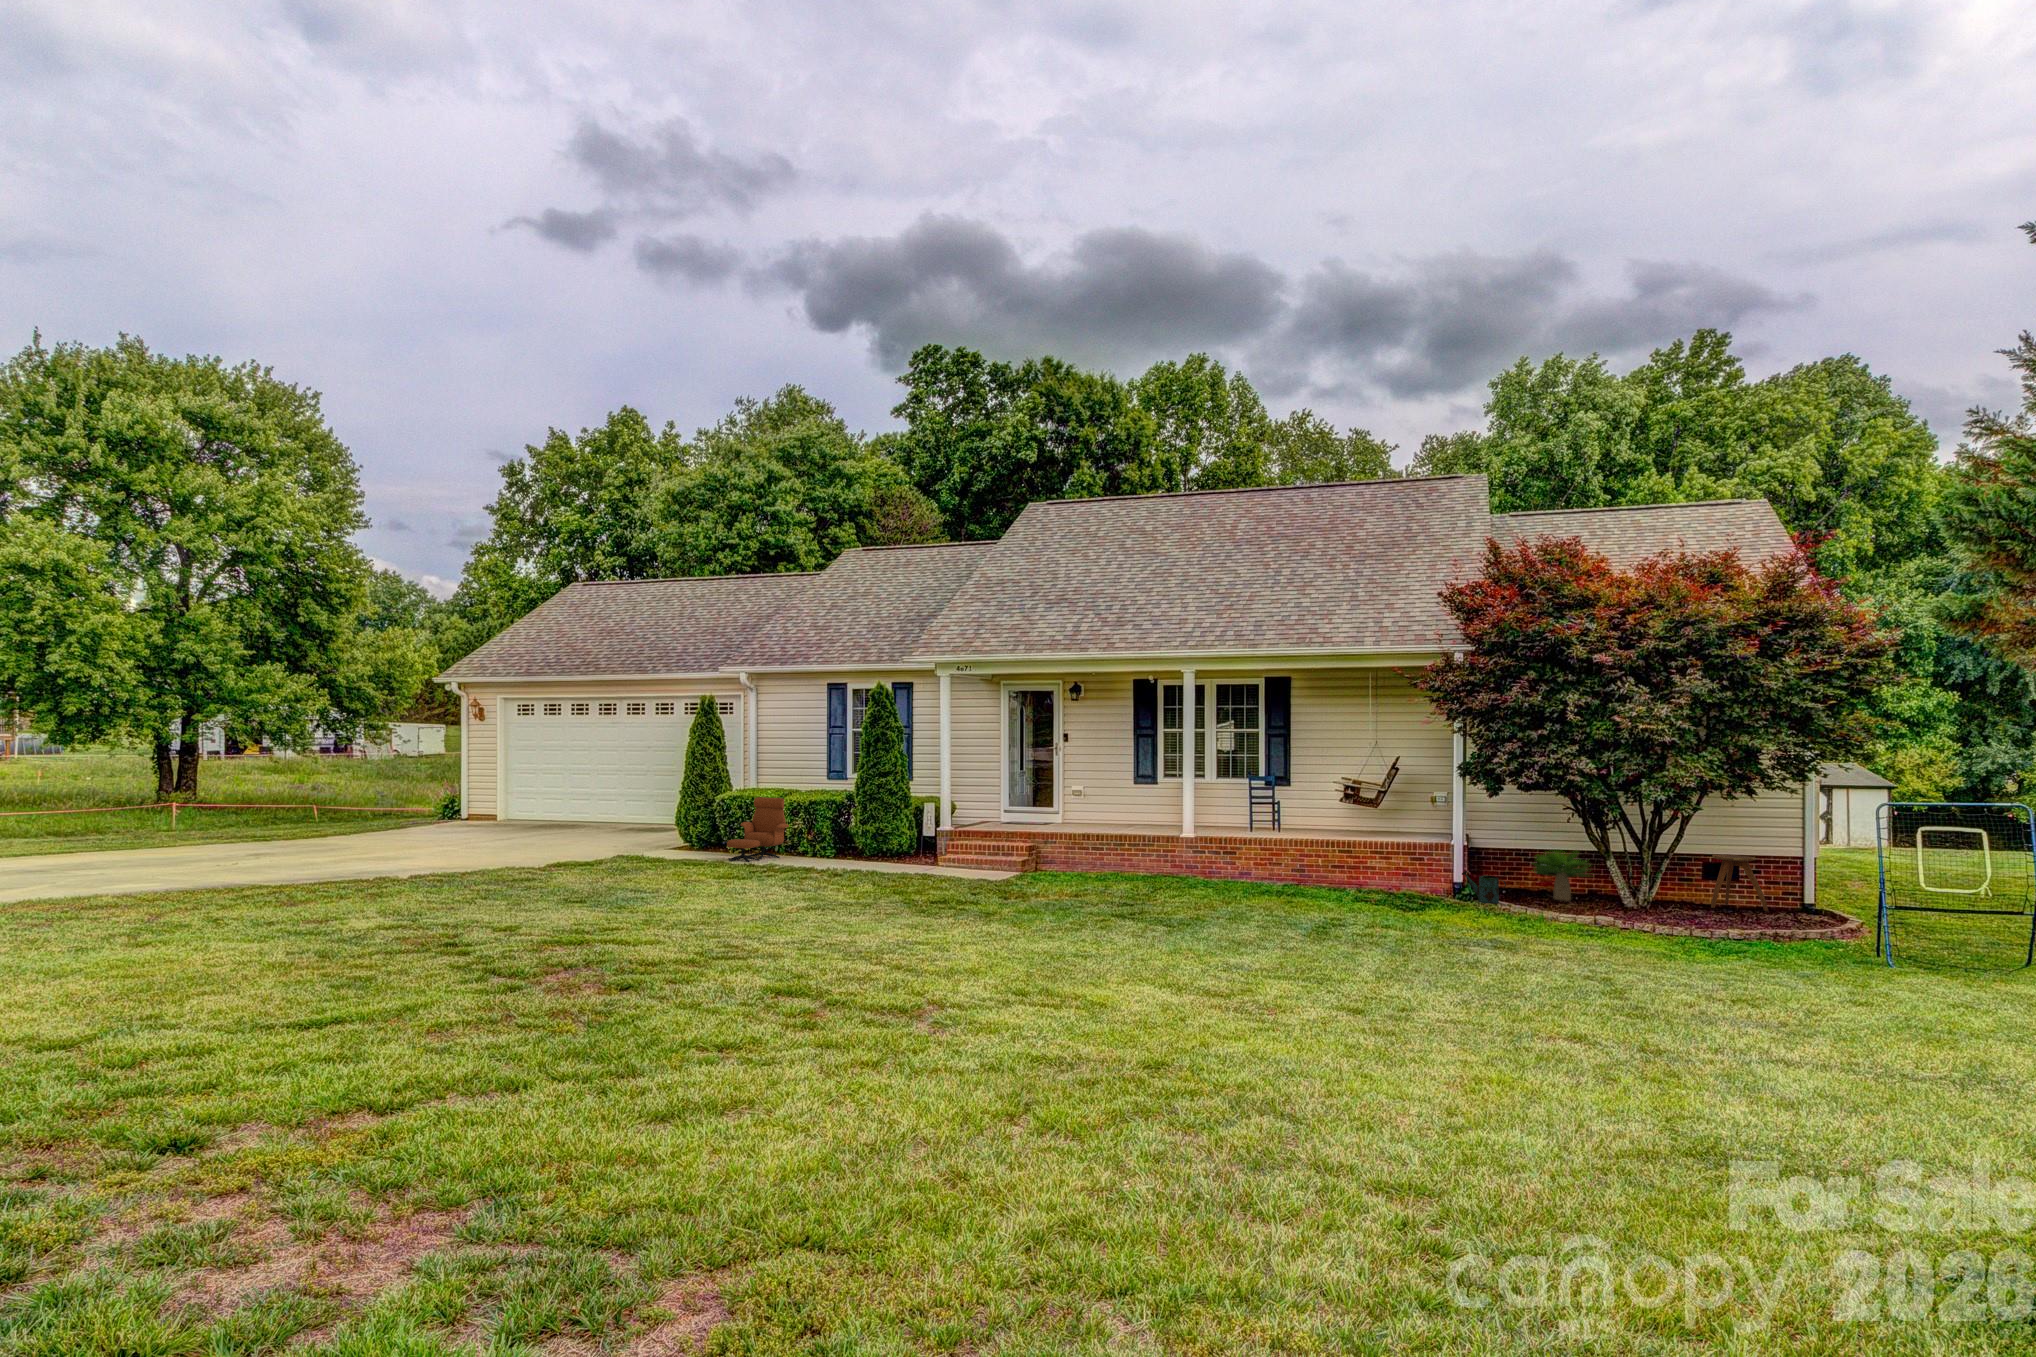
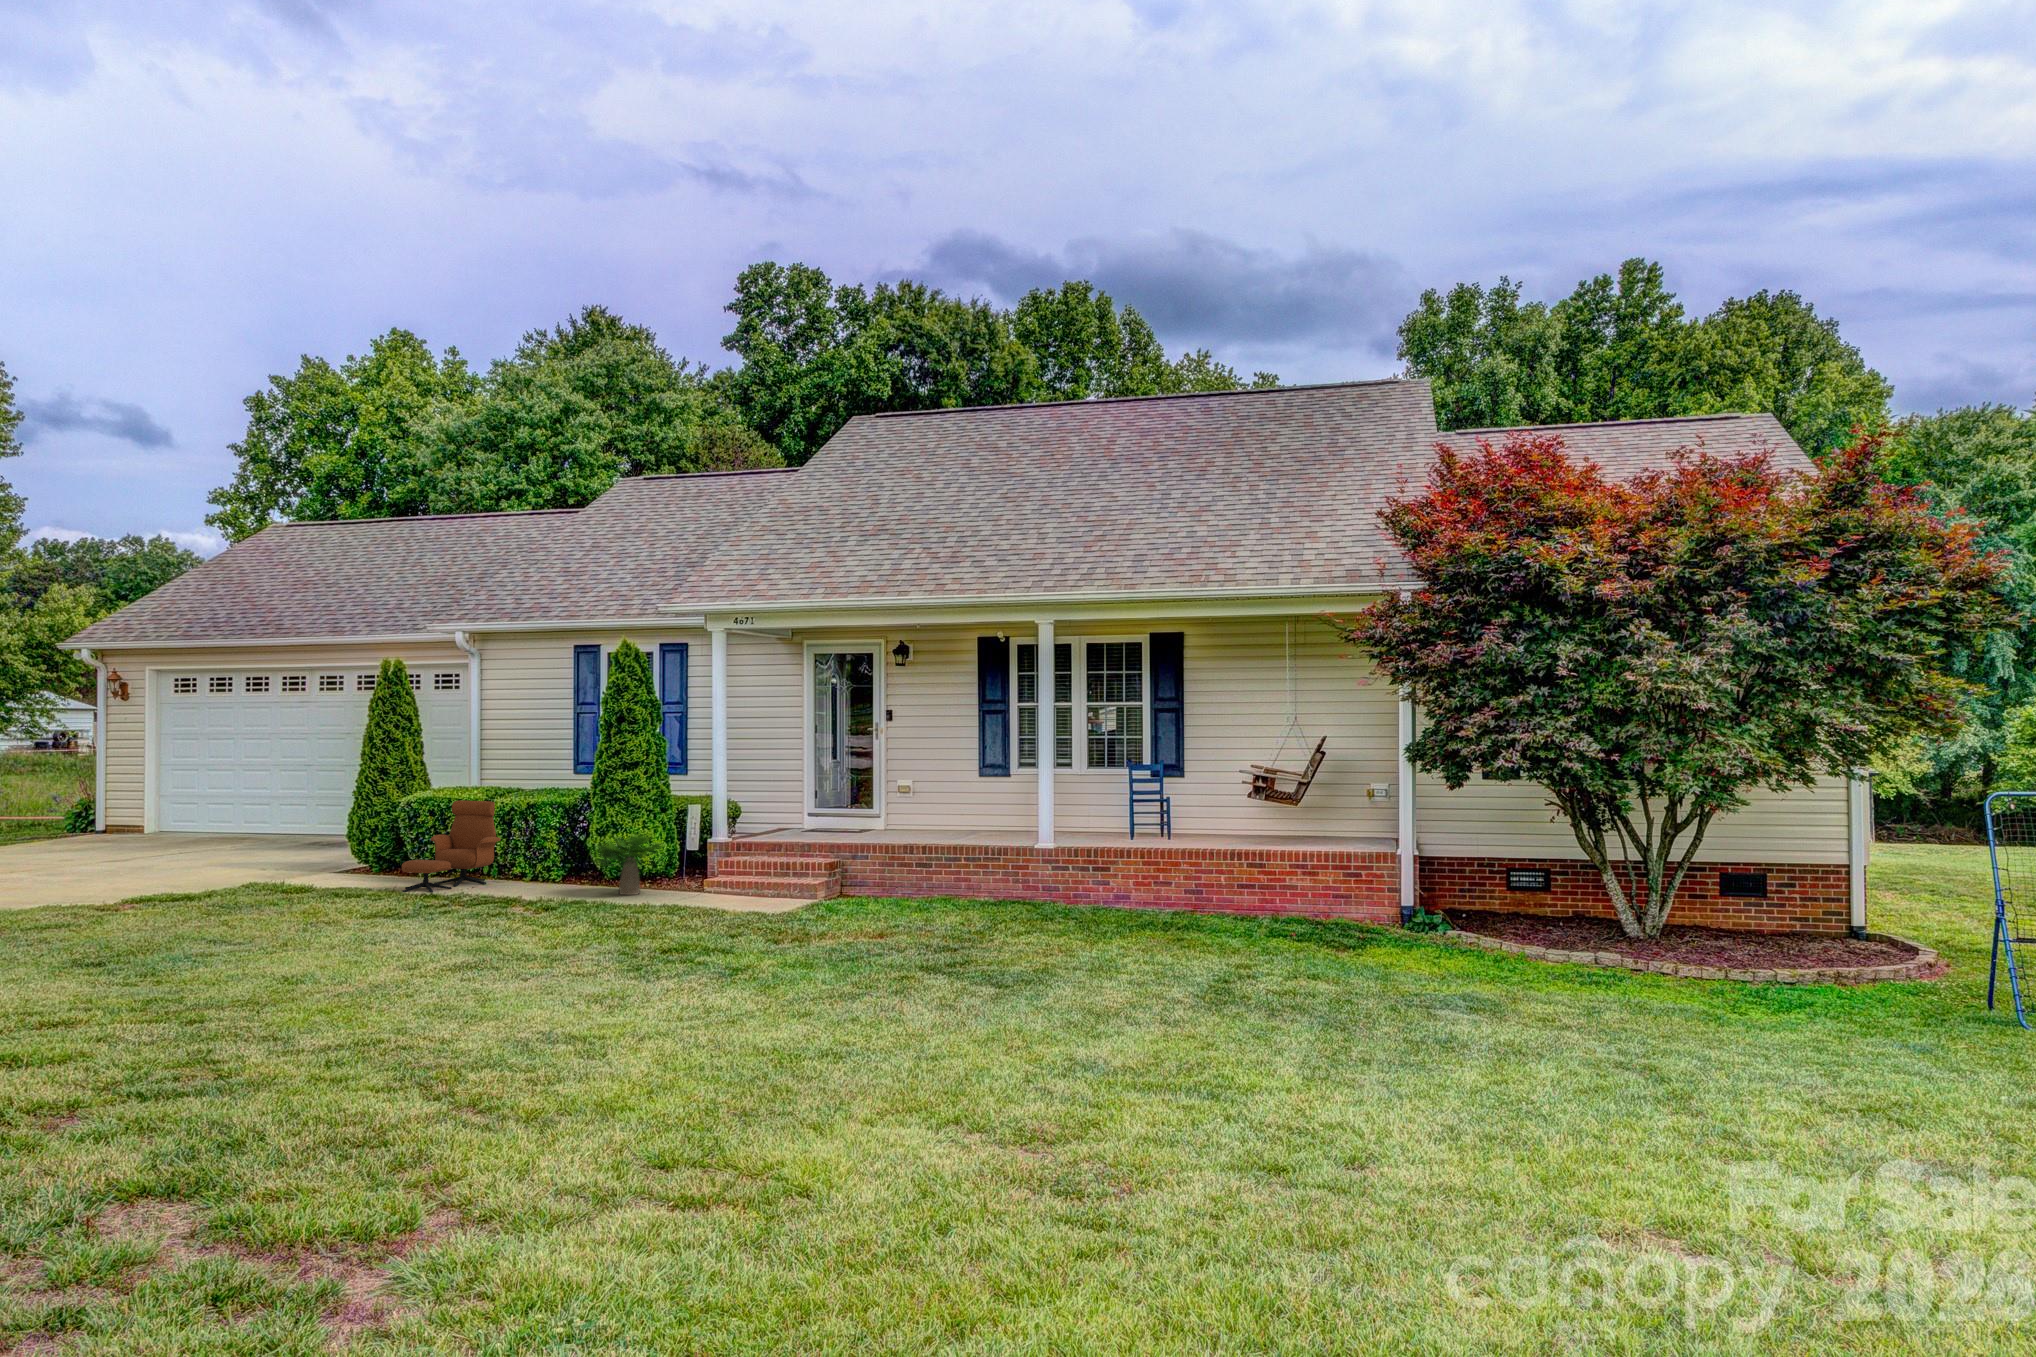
potted plant: present [1532,851,1591,901] -> present [597,832,664,895]
stool: present [1711,854,1768,911] -> none [1726,861,1799,936]
watering can: present [1462,871,1506,903] -> none [1407,889,1467,934]

